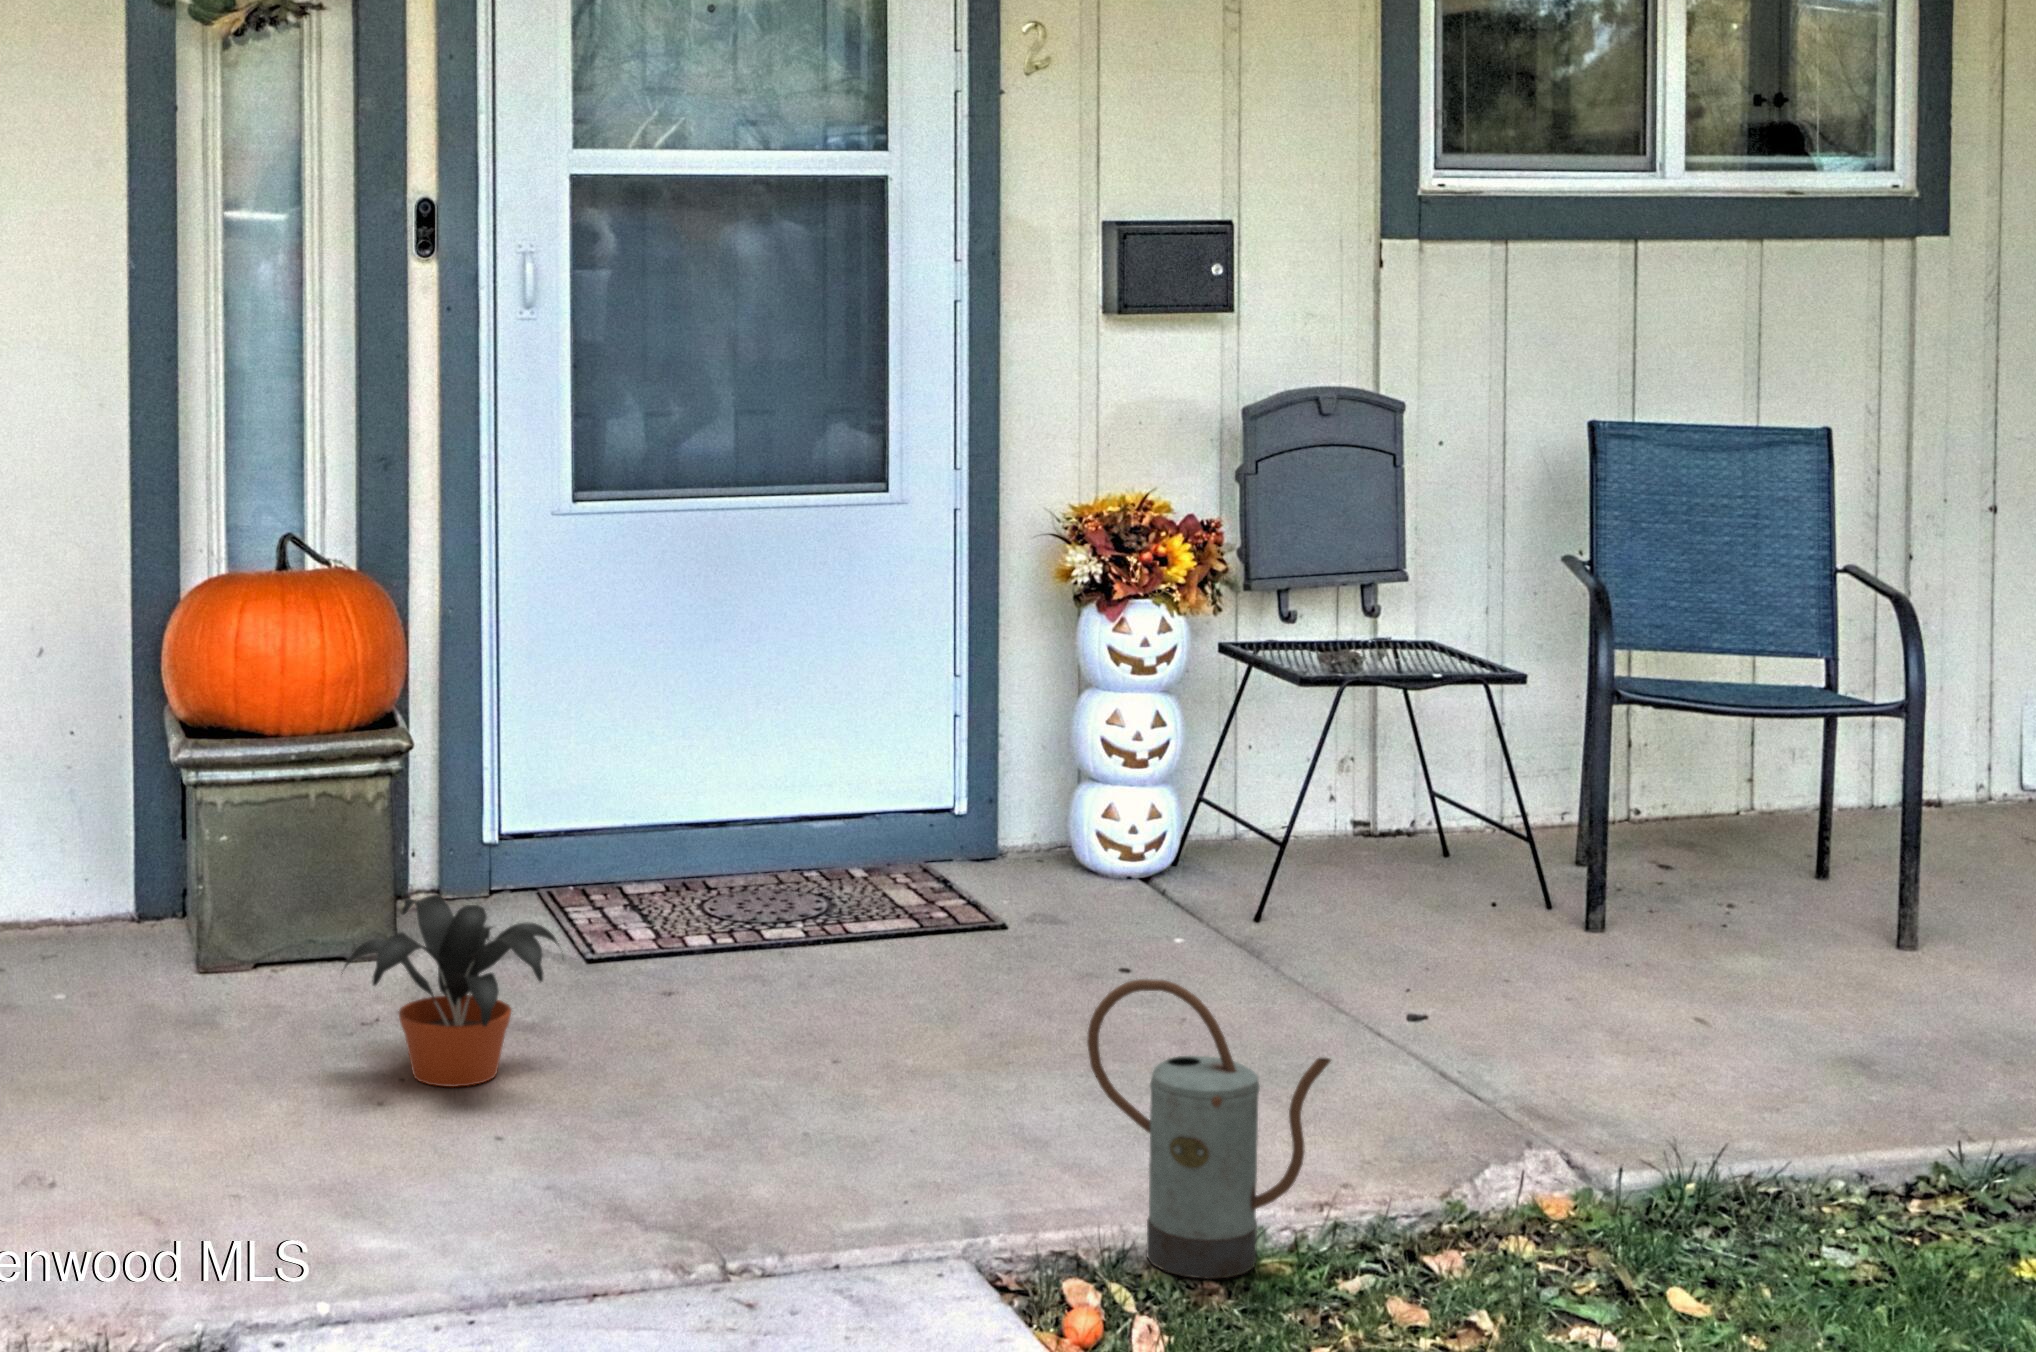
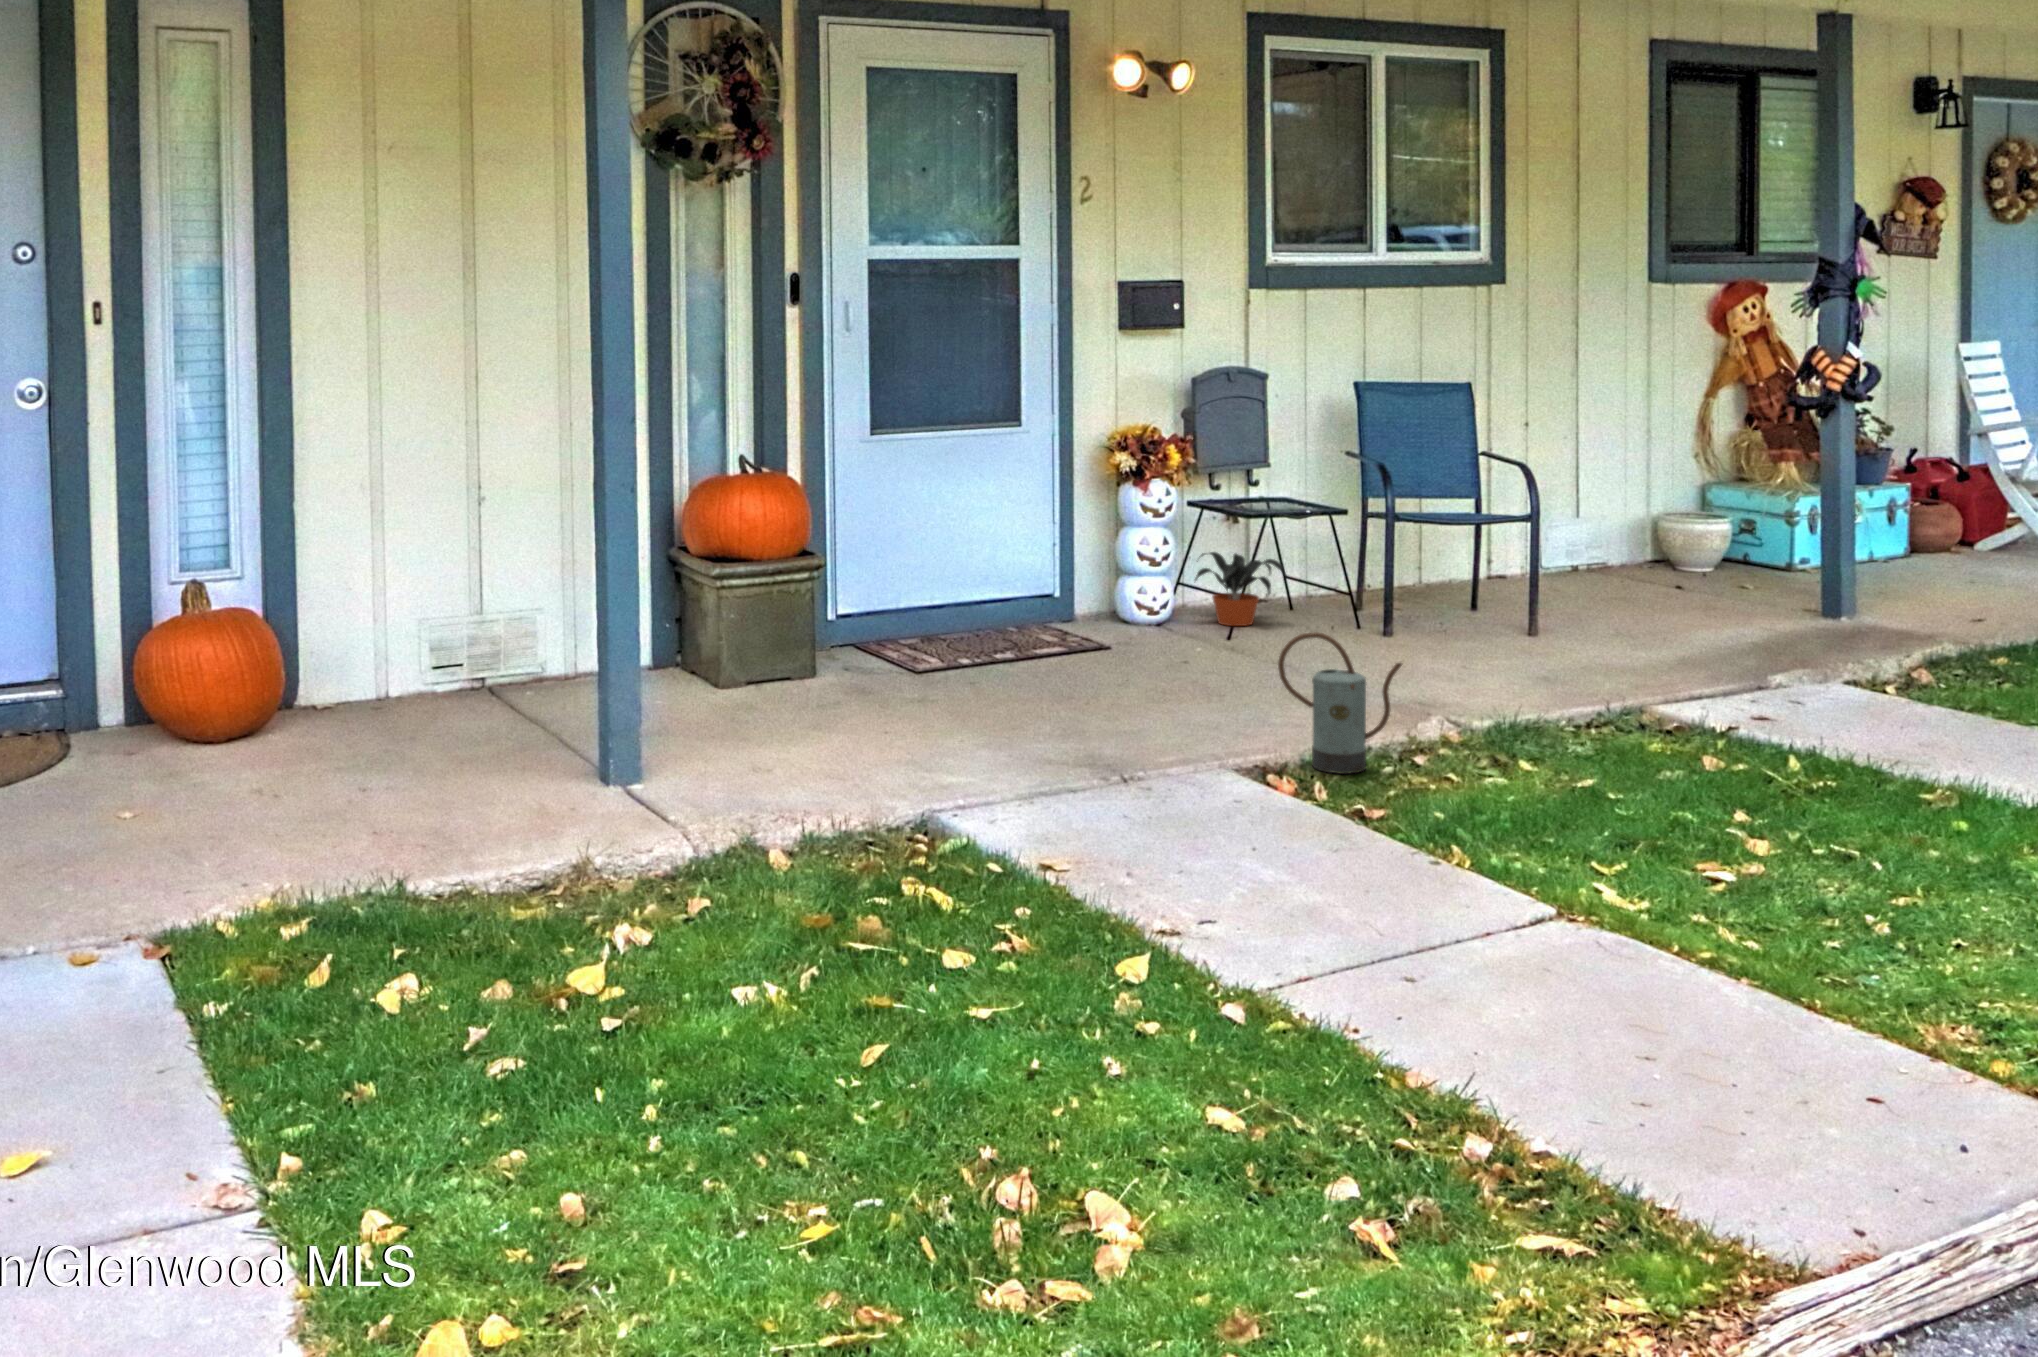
potted plant: present [342,895,559,1087] -> present [1195,552,1286,626]

